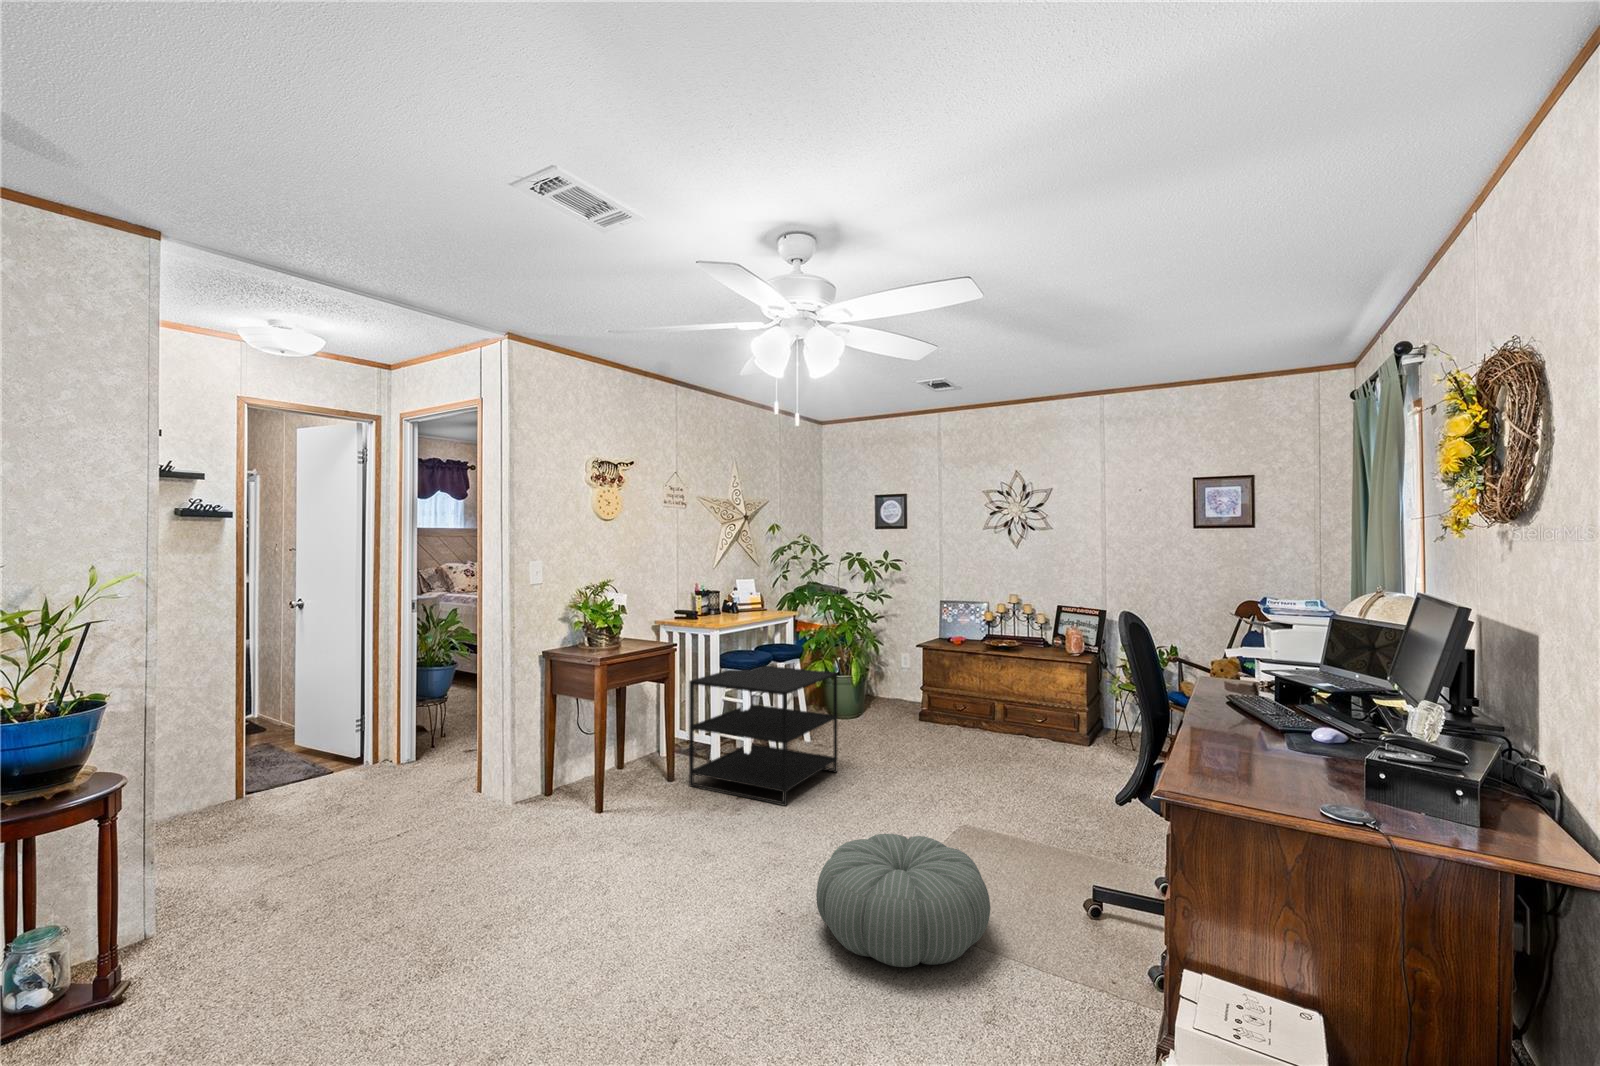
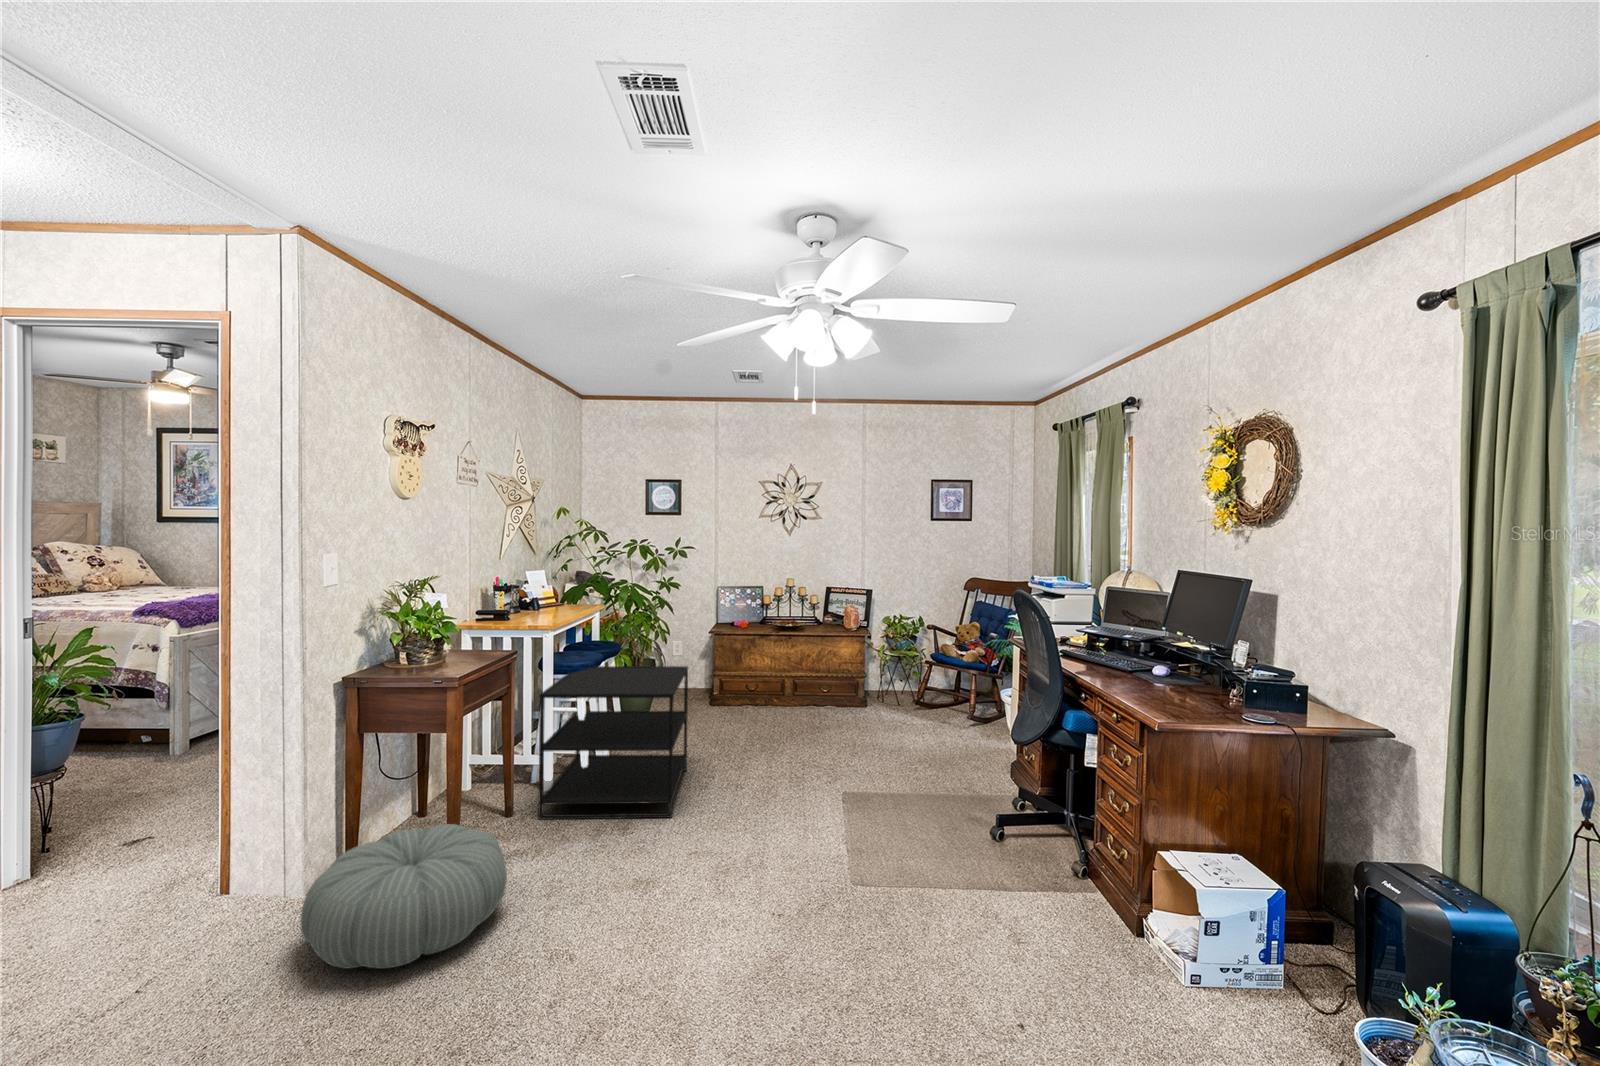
pouf: present [816,834,990,967] -> present [300,824,507,968]

